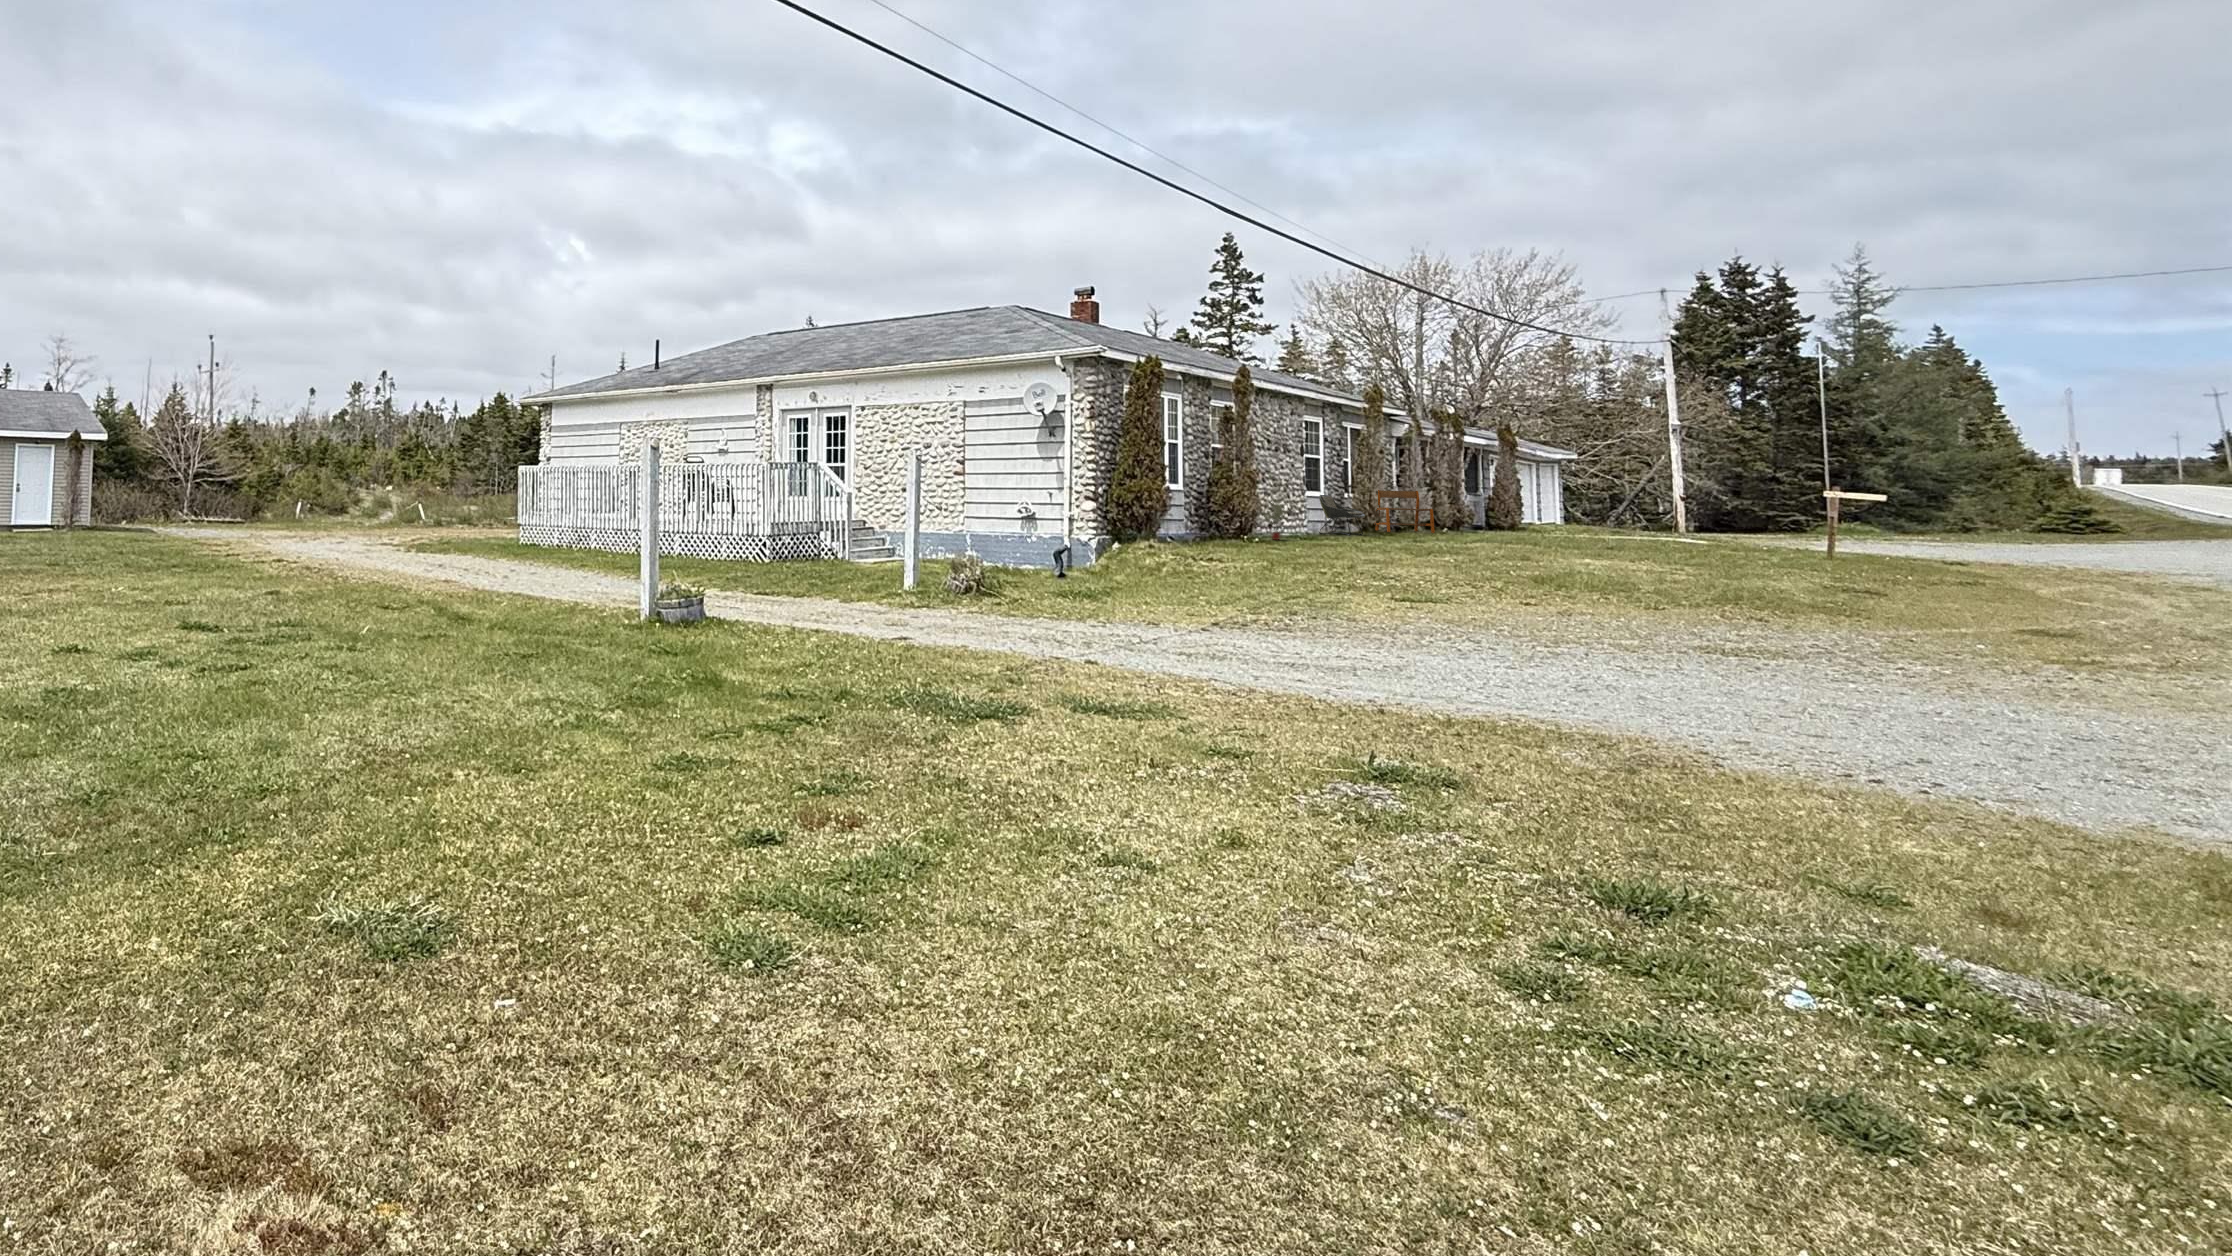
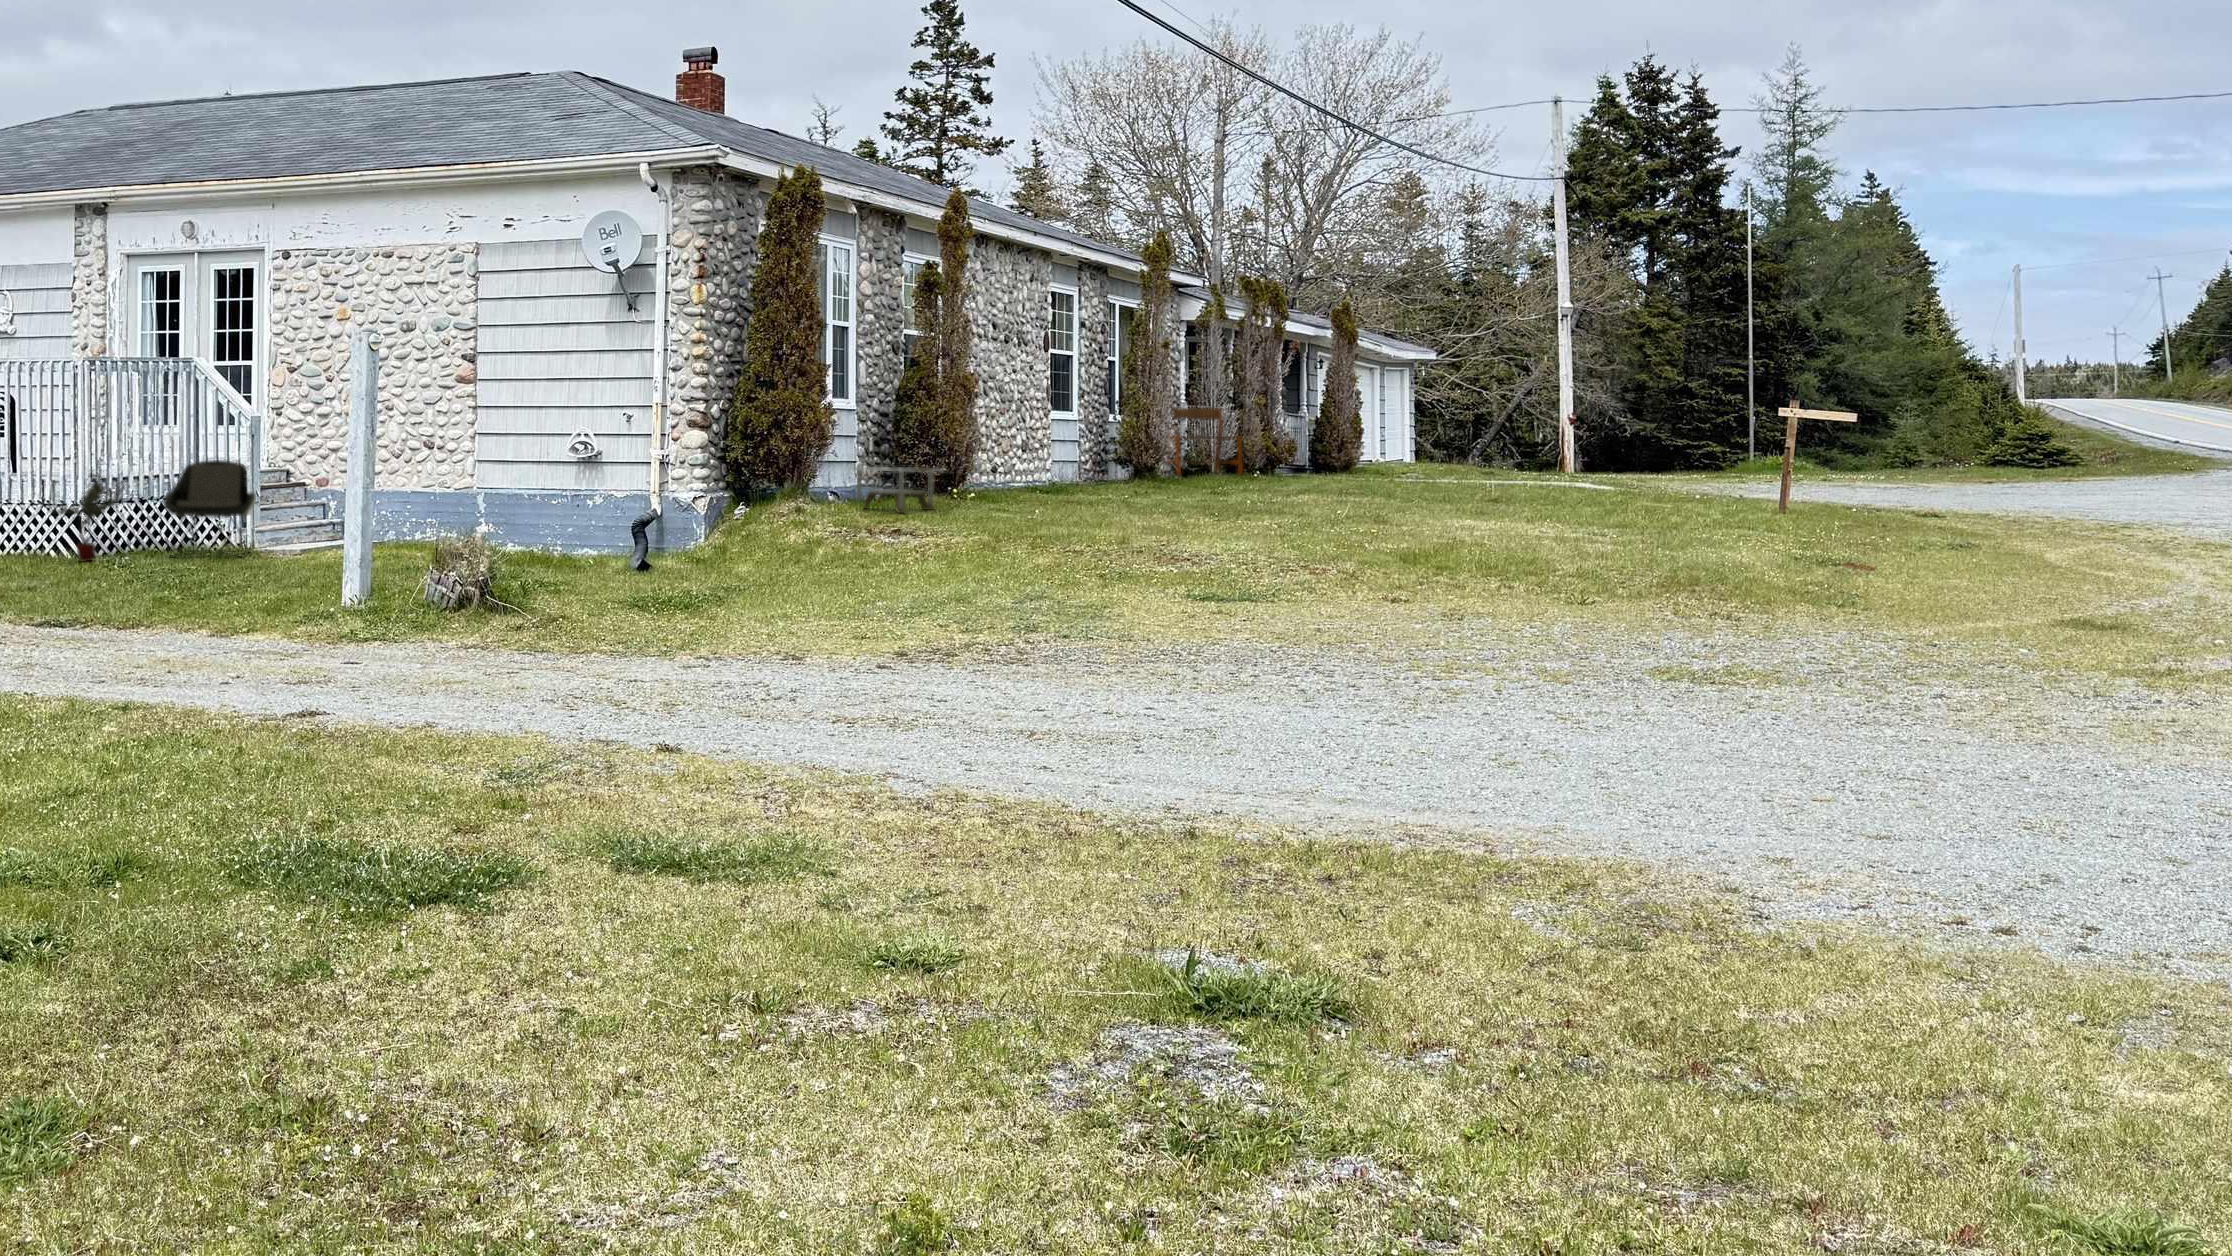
lounge chair: present [1319,495,1365,536] -> present [164,460,256,557]
potted tree: present [1264,499,1283,540] -> present [51,470,126,561]
round table: none [1173,524,1237,551] -> present [853,467,939,513]

